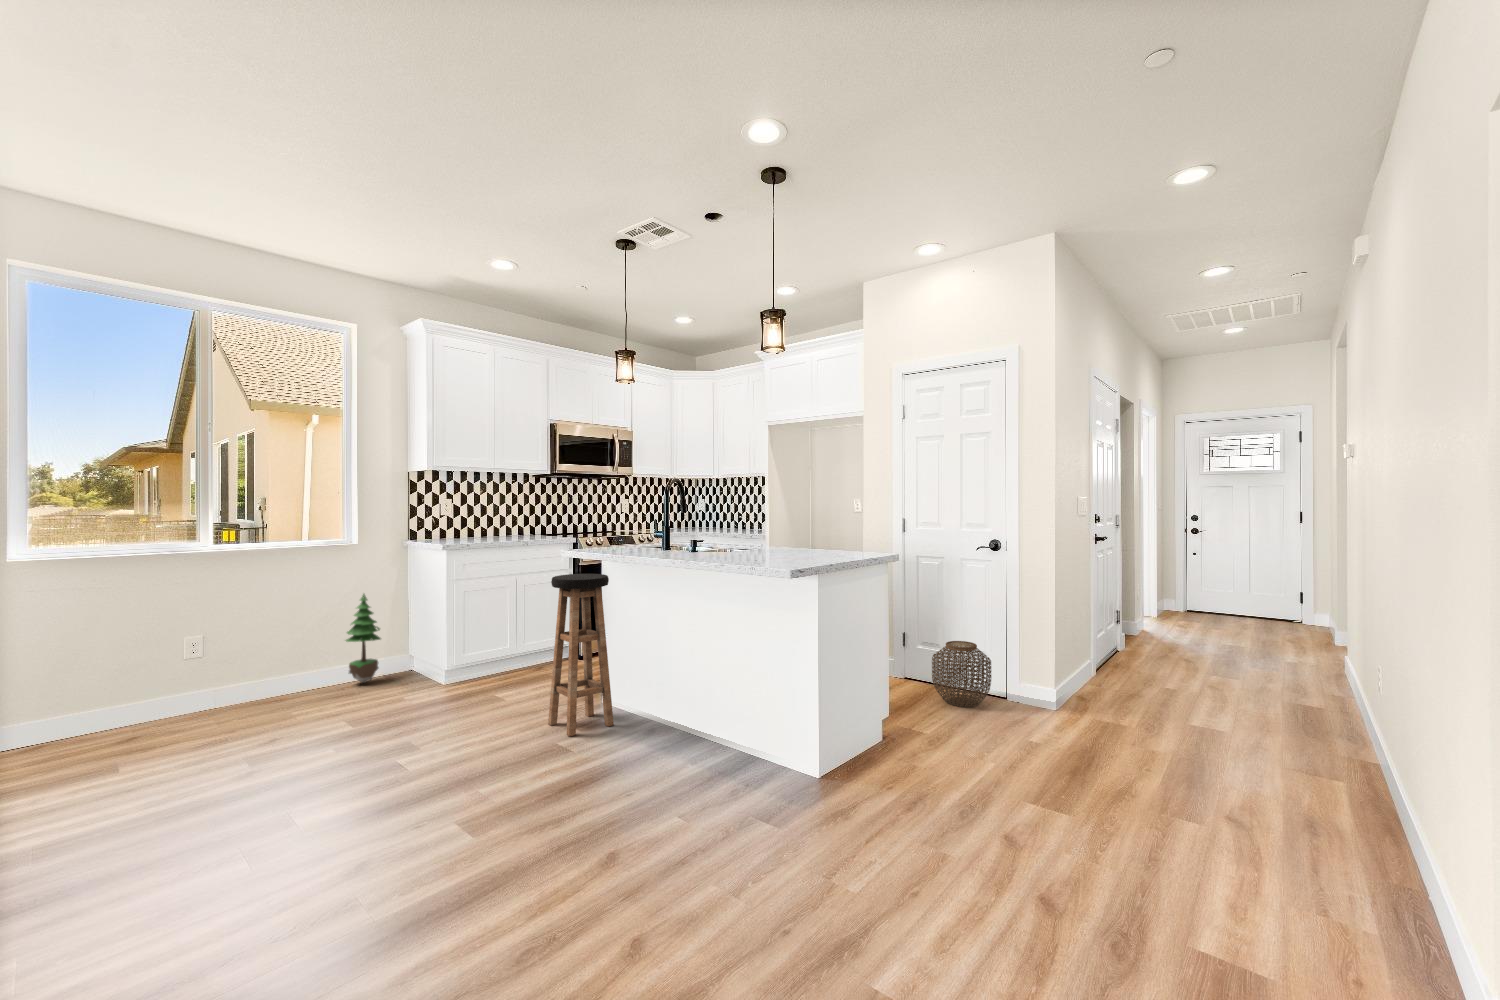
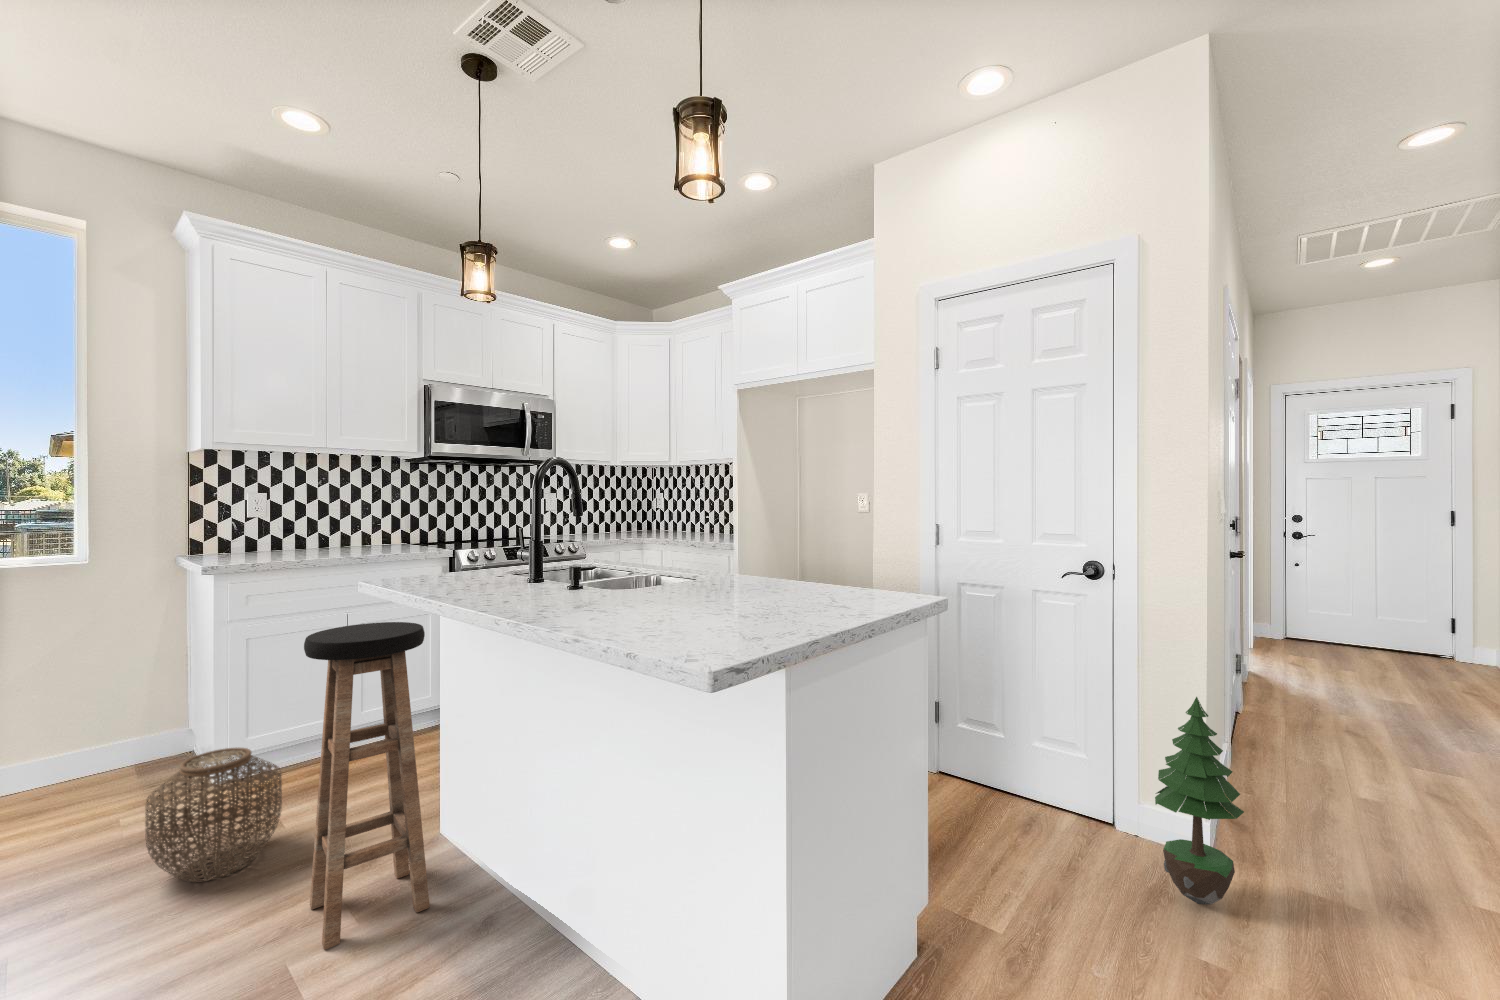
potted tree: present [346,594,381,683] -> present [1155,697,1244,904]
woven basket: present [932,641,991,707] -> present [145,748,282,882]

